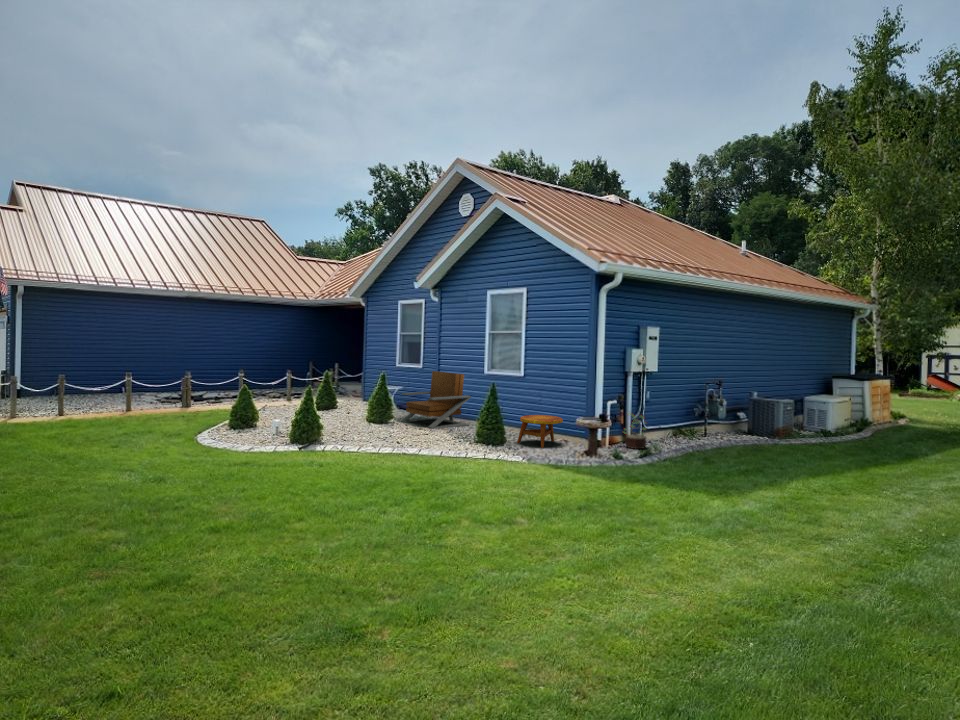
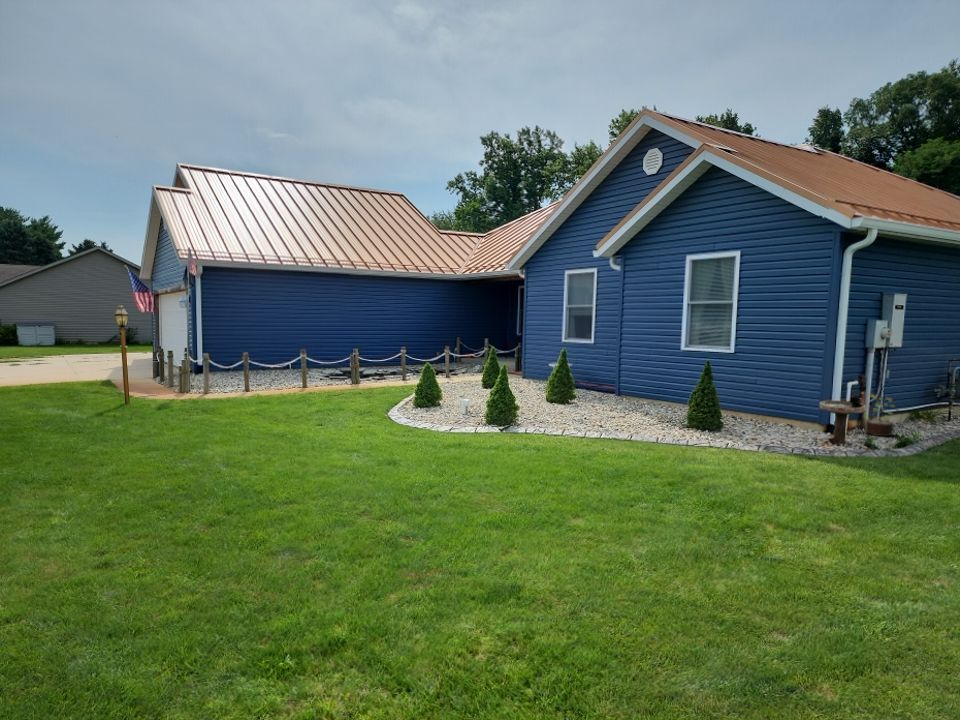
lounge chair: present [401,371,471,429] -> none [583,346,663,410]
side table: present [517,415,563,448] -> none [733,396,789,433]

